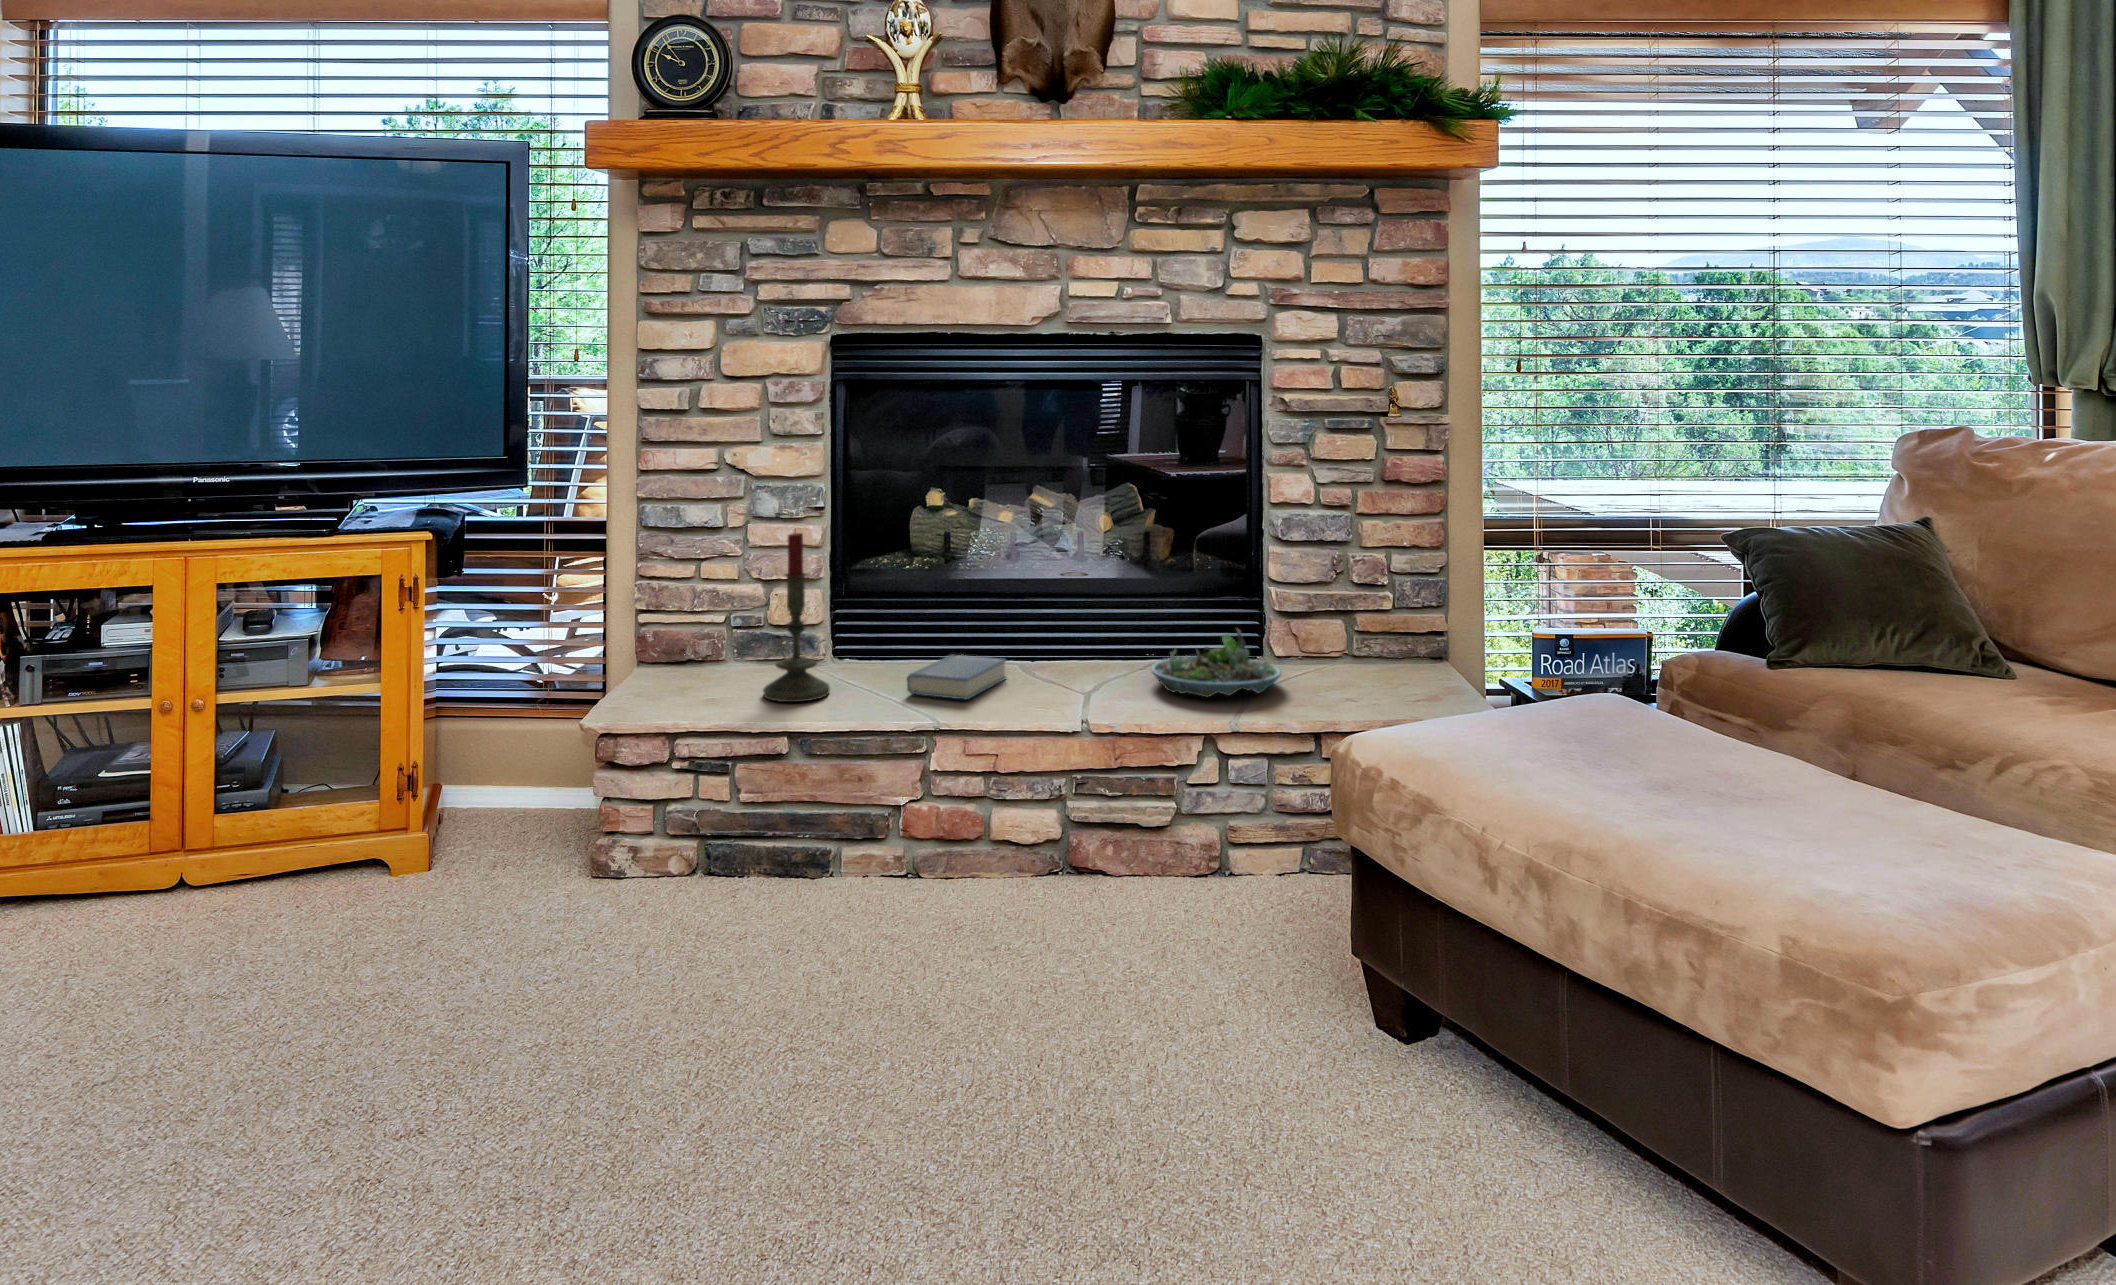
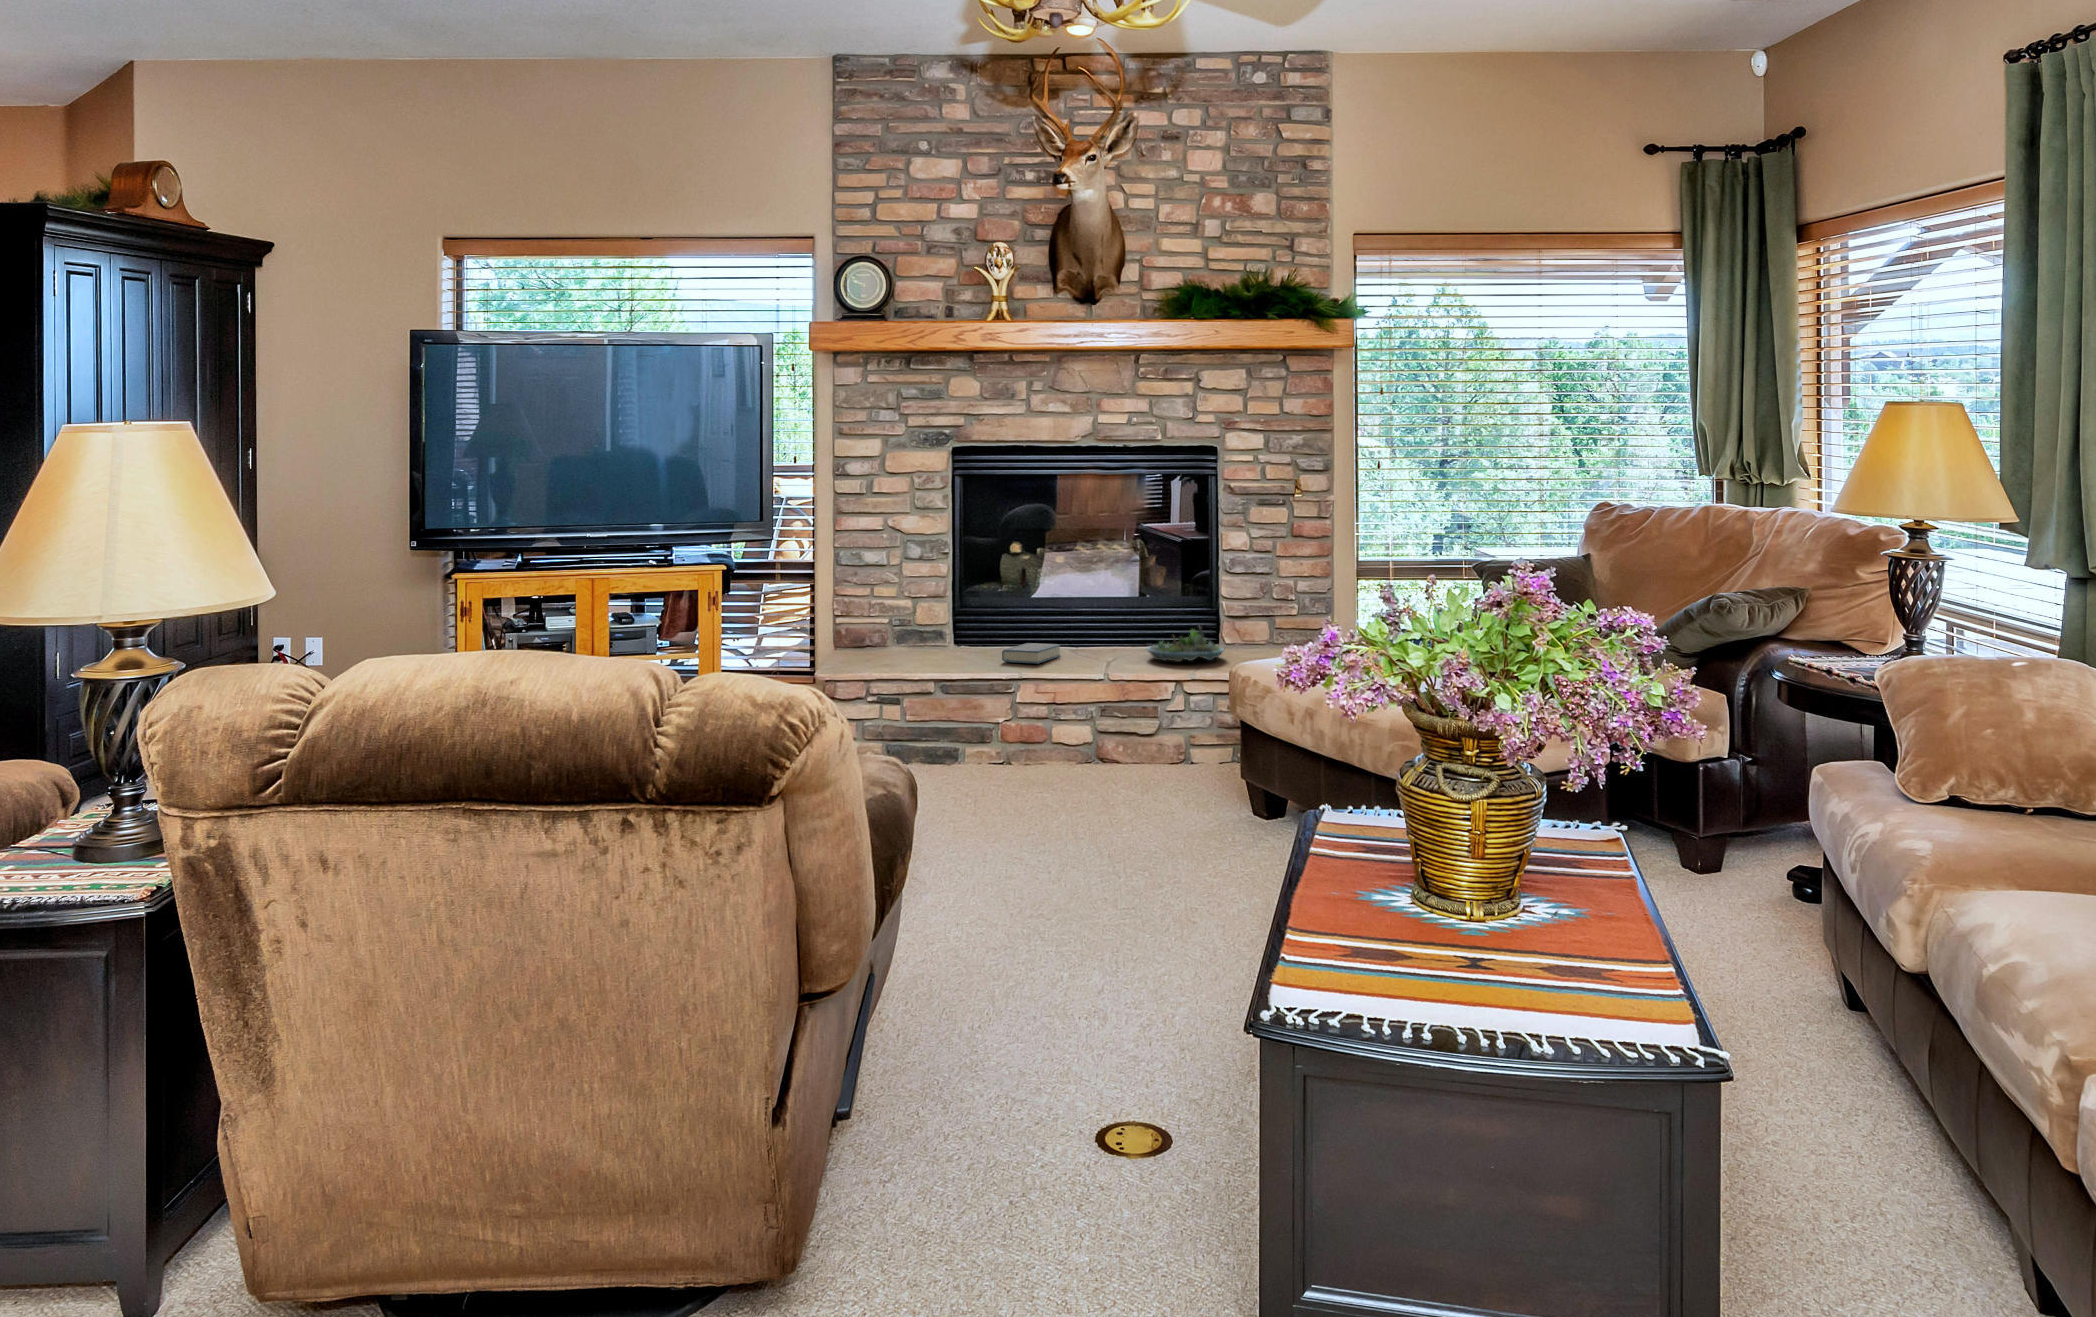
candle: present [764,533,830,702] -> none [918,564,956,665]

